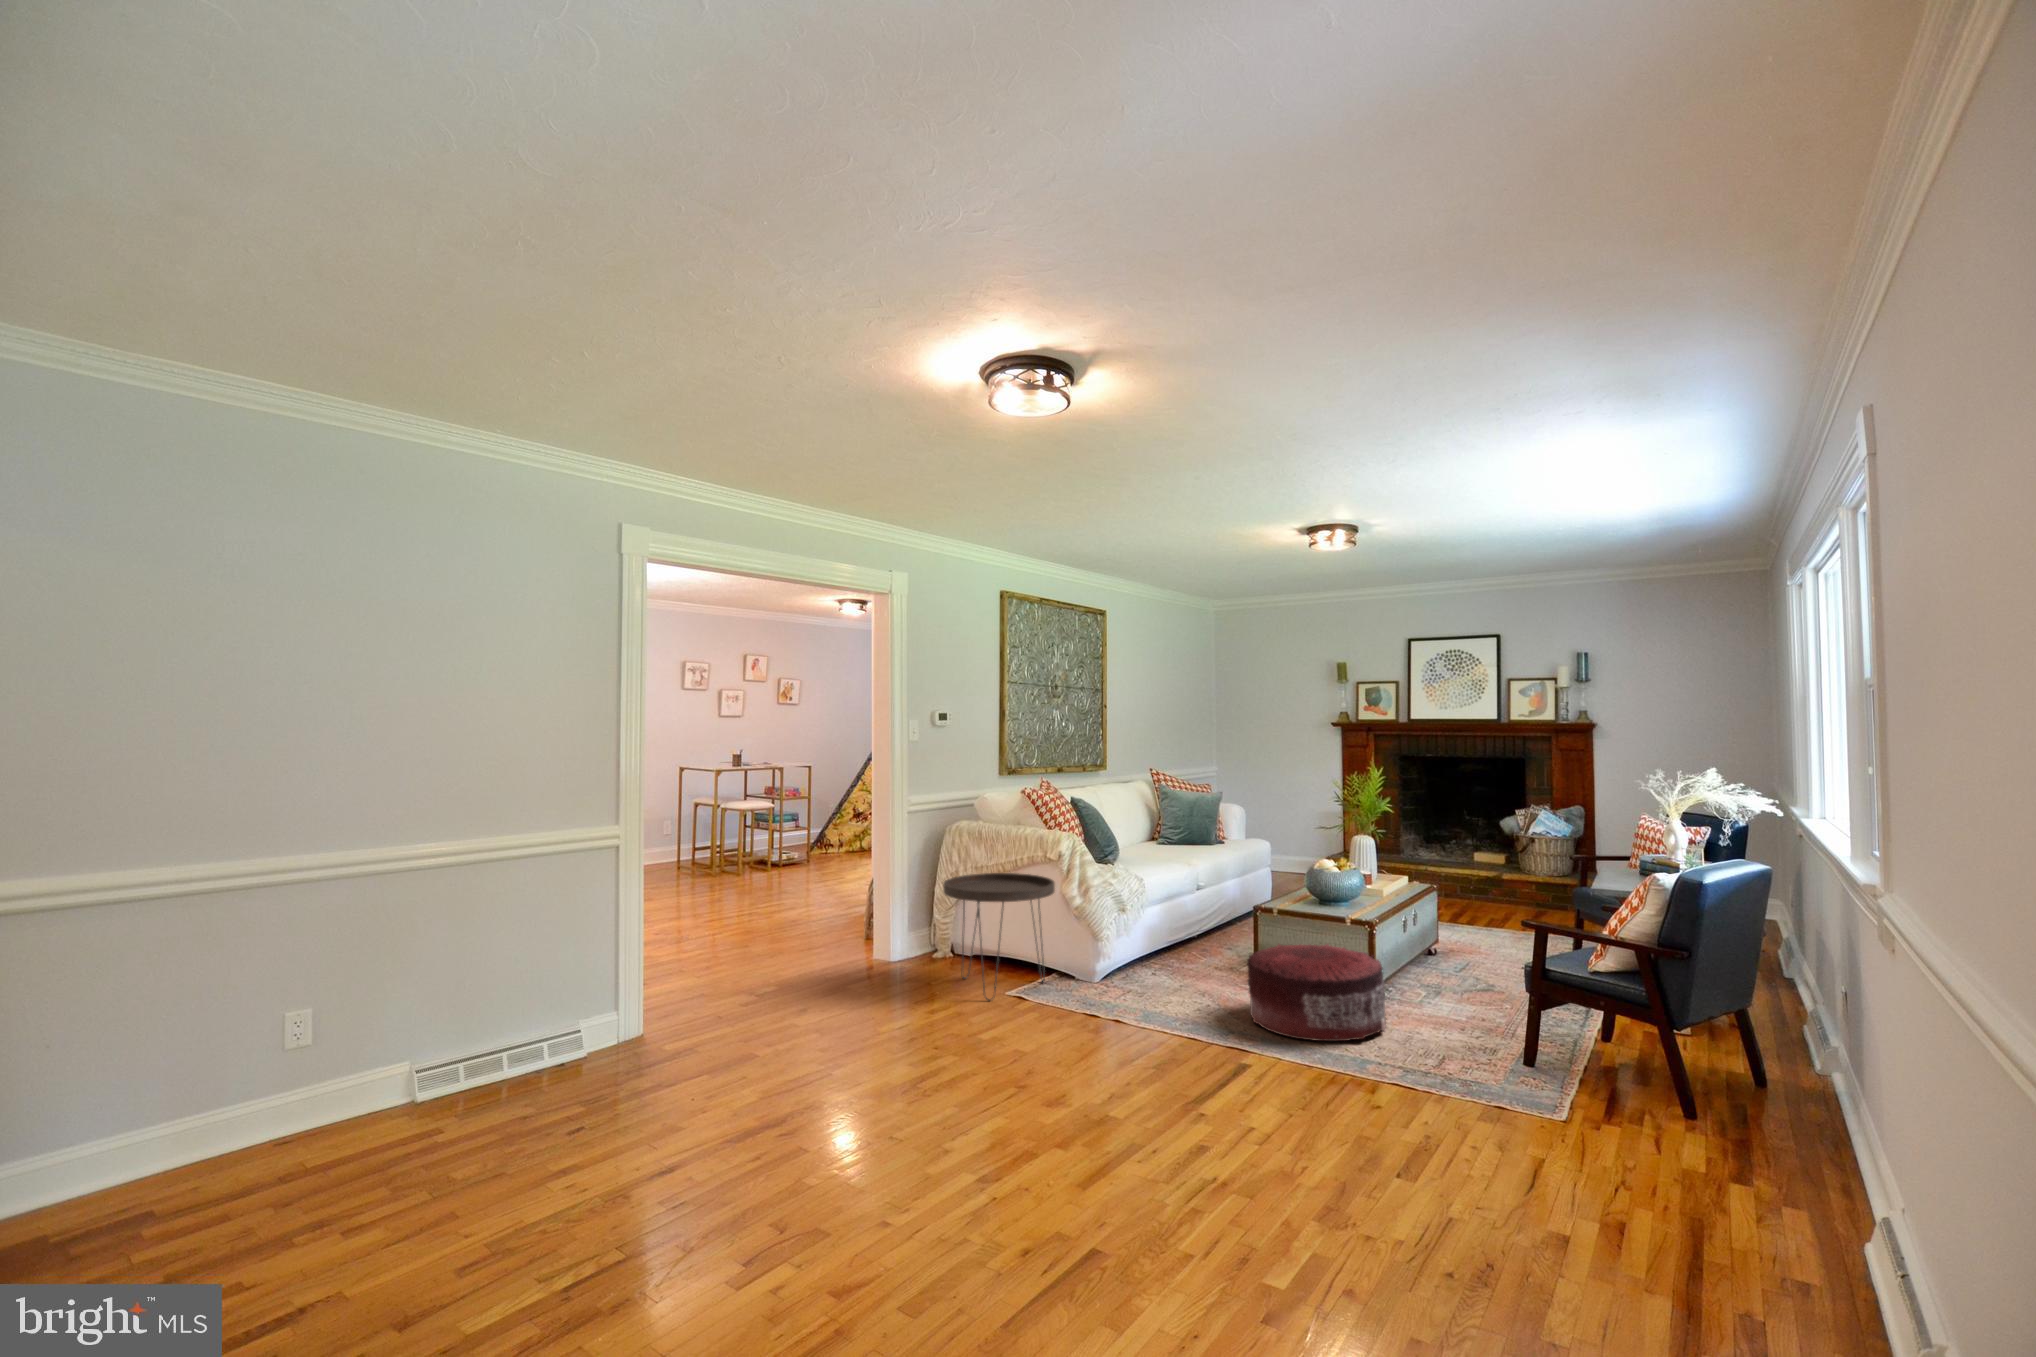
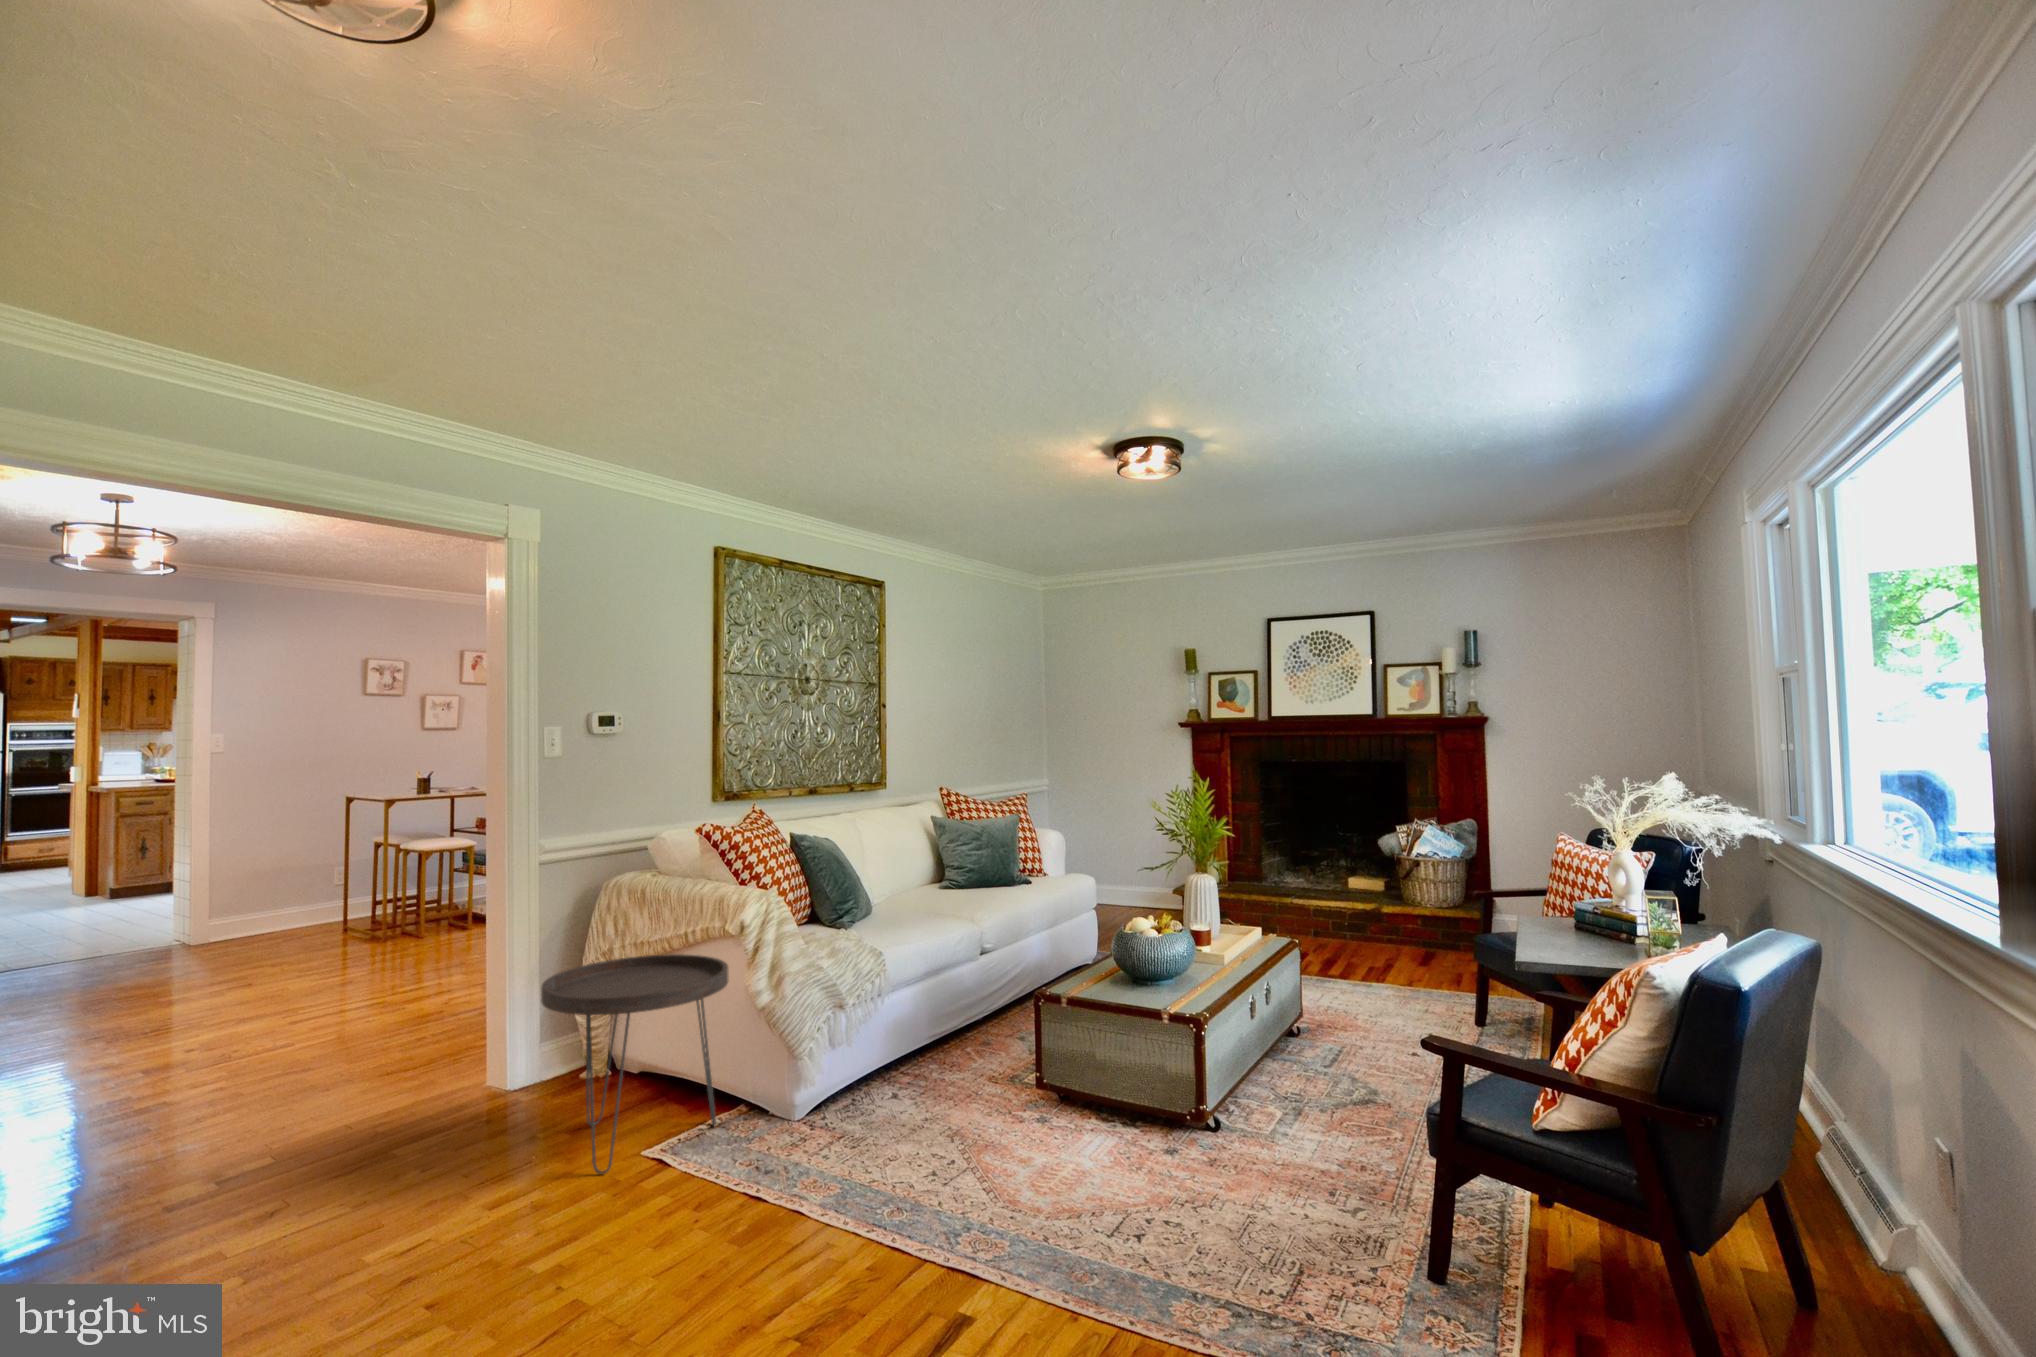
pouf: present [1247,944,1386,1041] -> none [999,1053,1216,1239]

